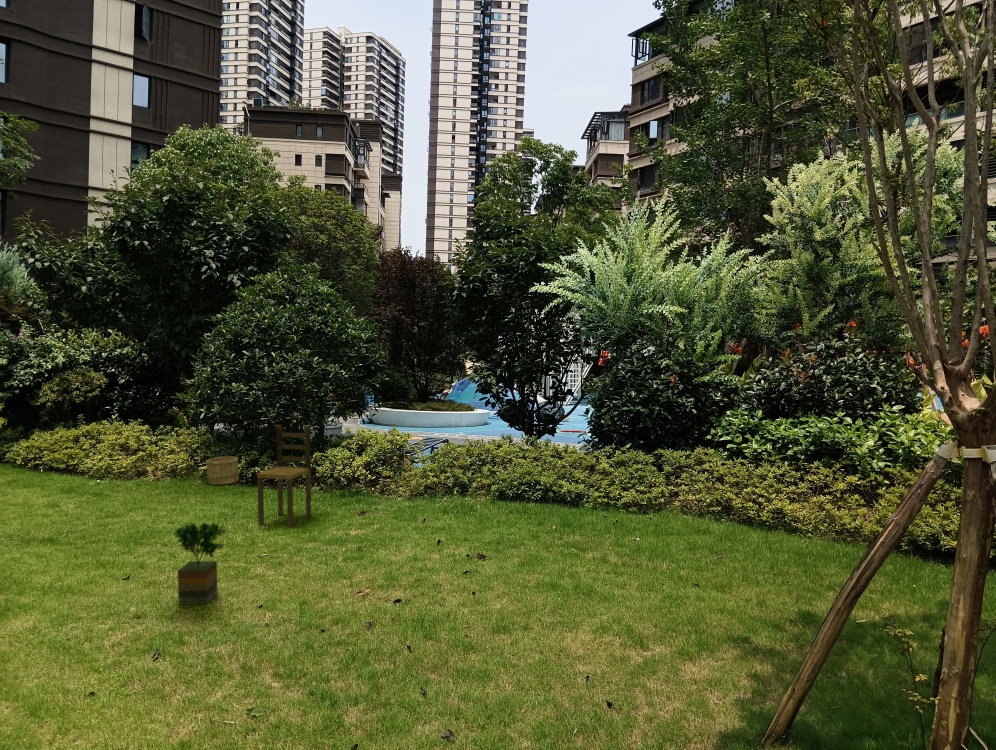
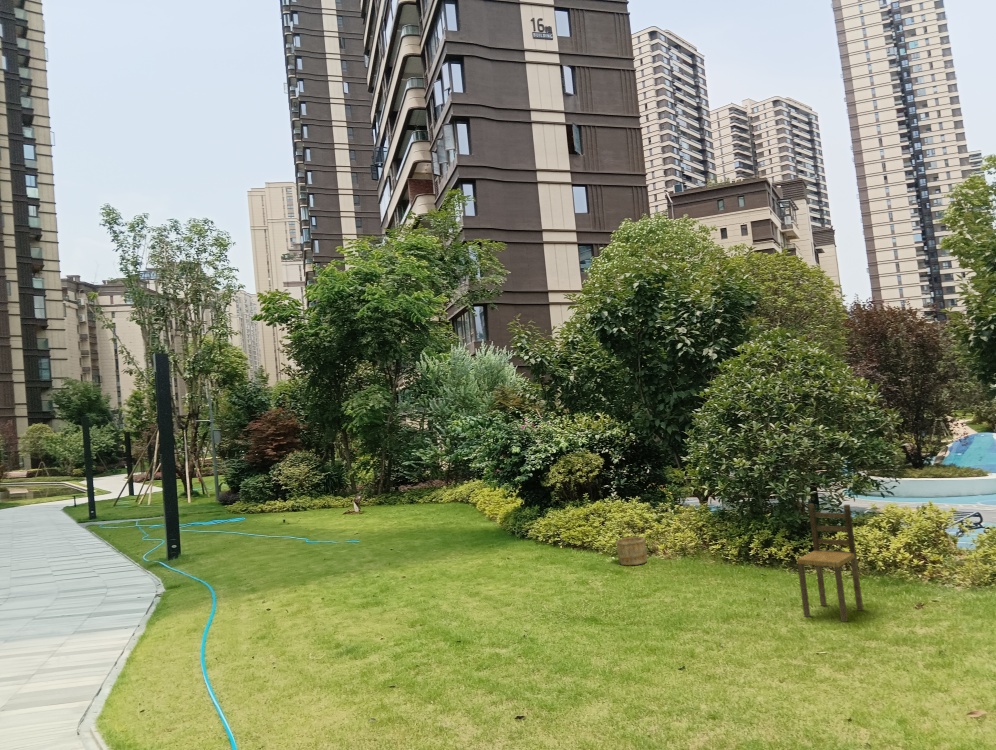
wooden bucket: present [206,456,239,485] -> present [615,537,647,565]
potted tree: present [175,523,225,604] -> none [751,619,812,715]

